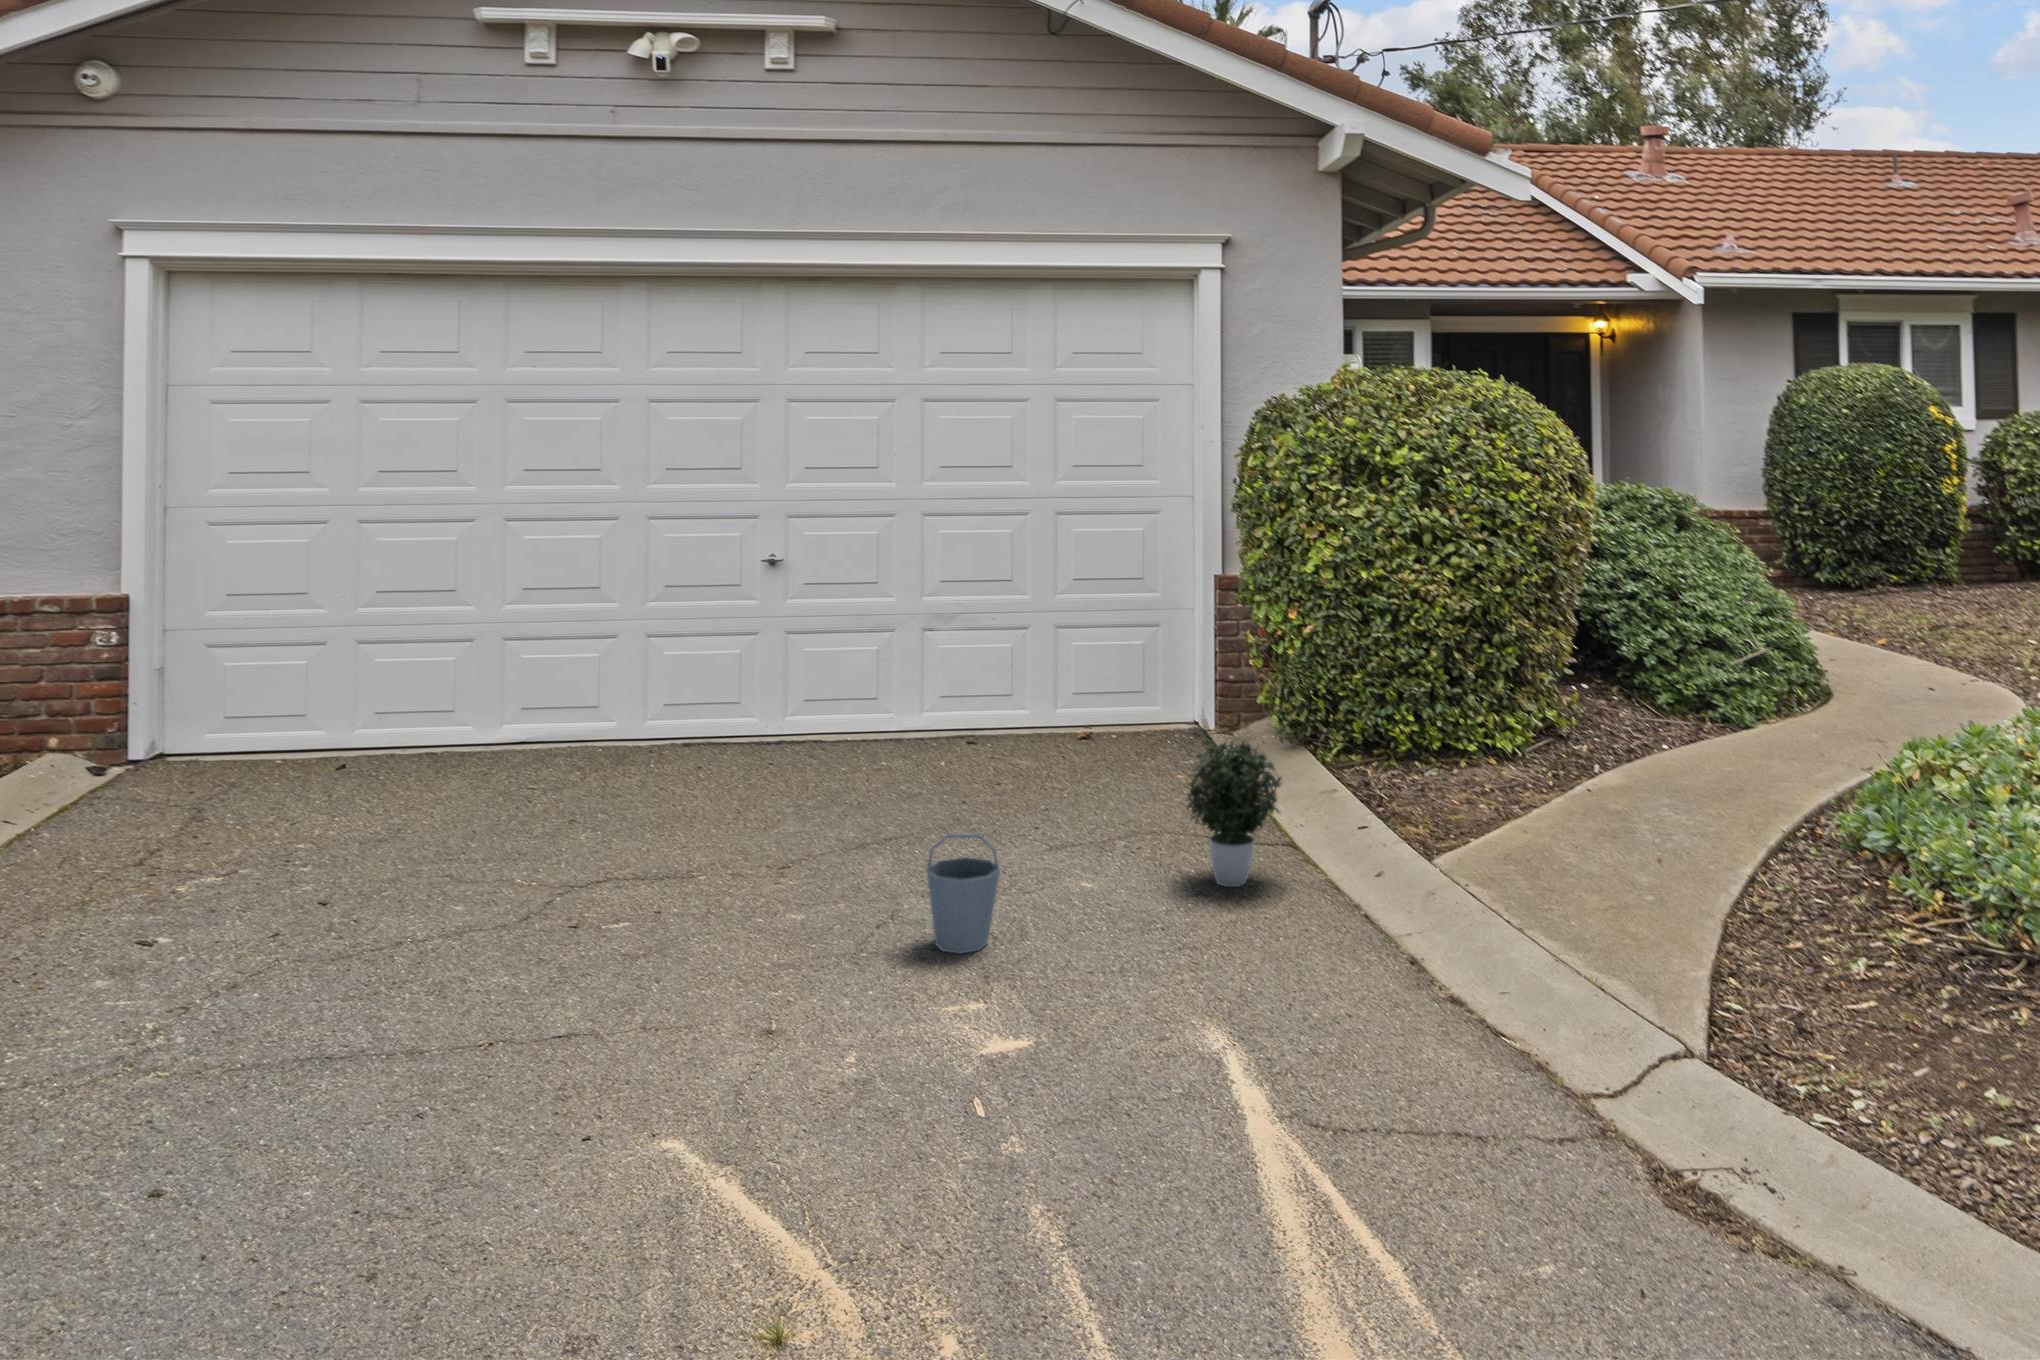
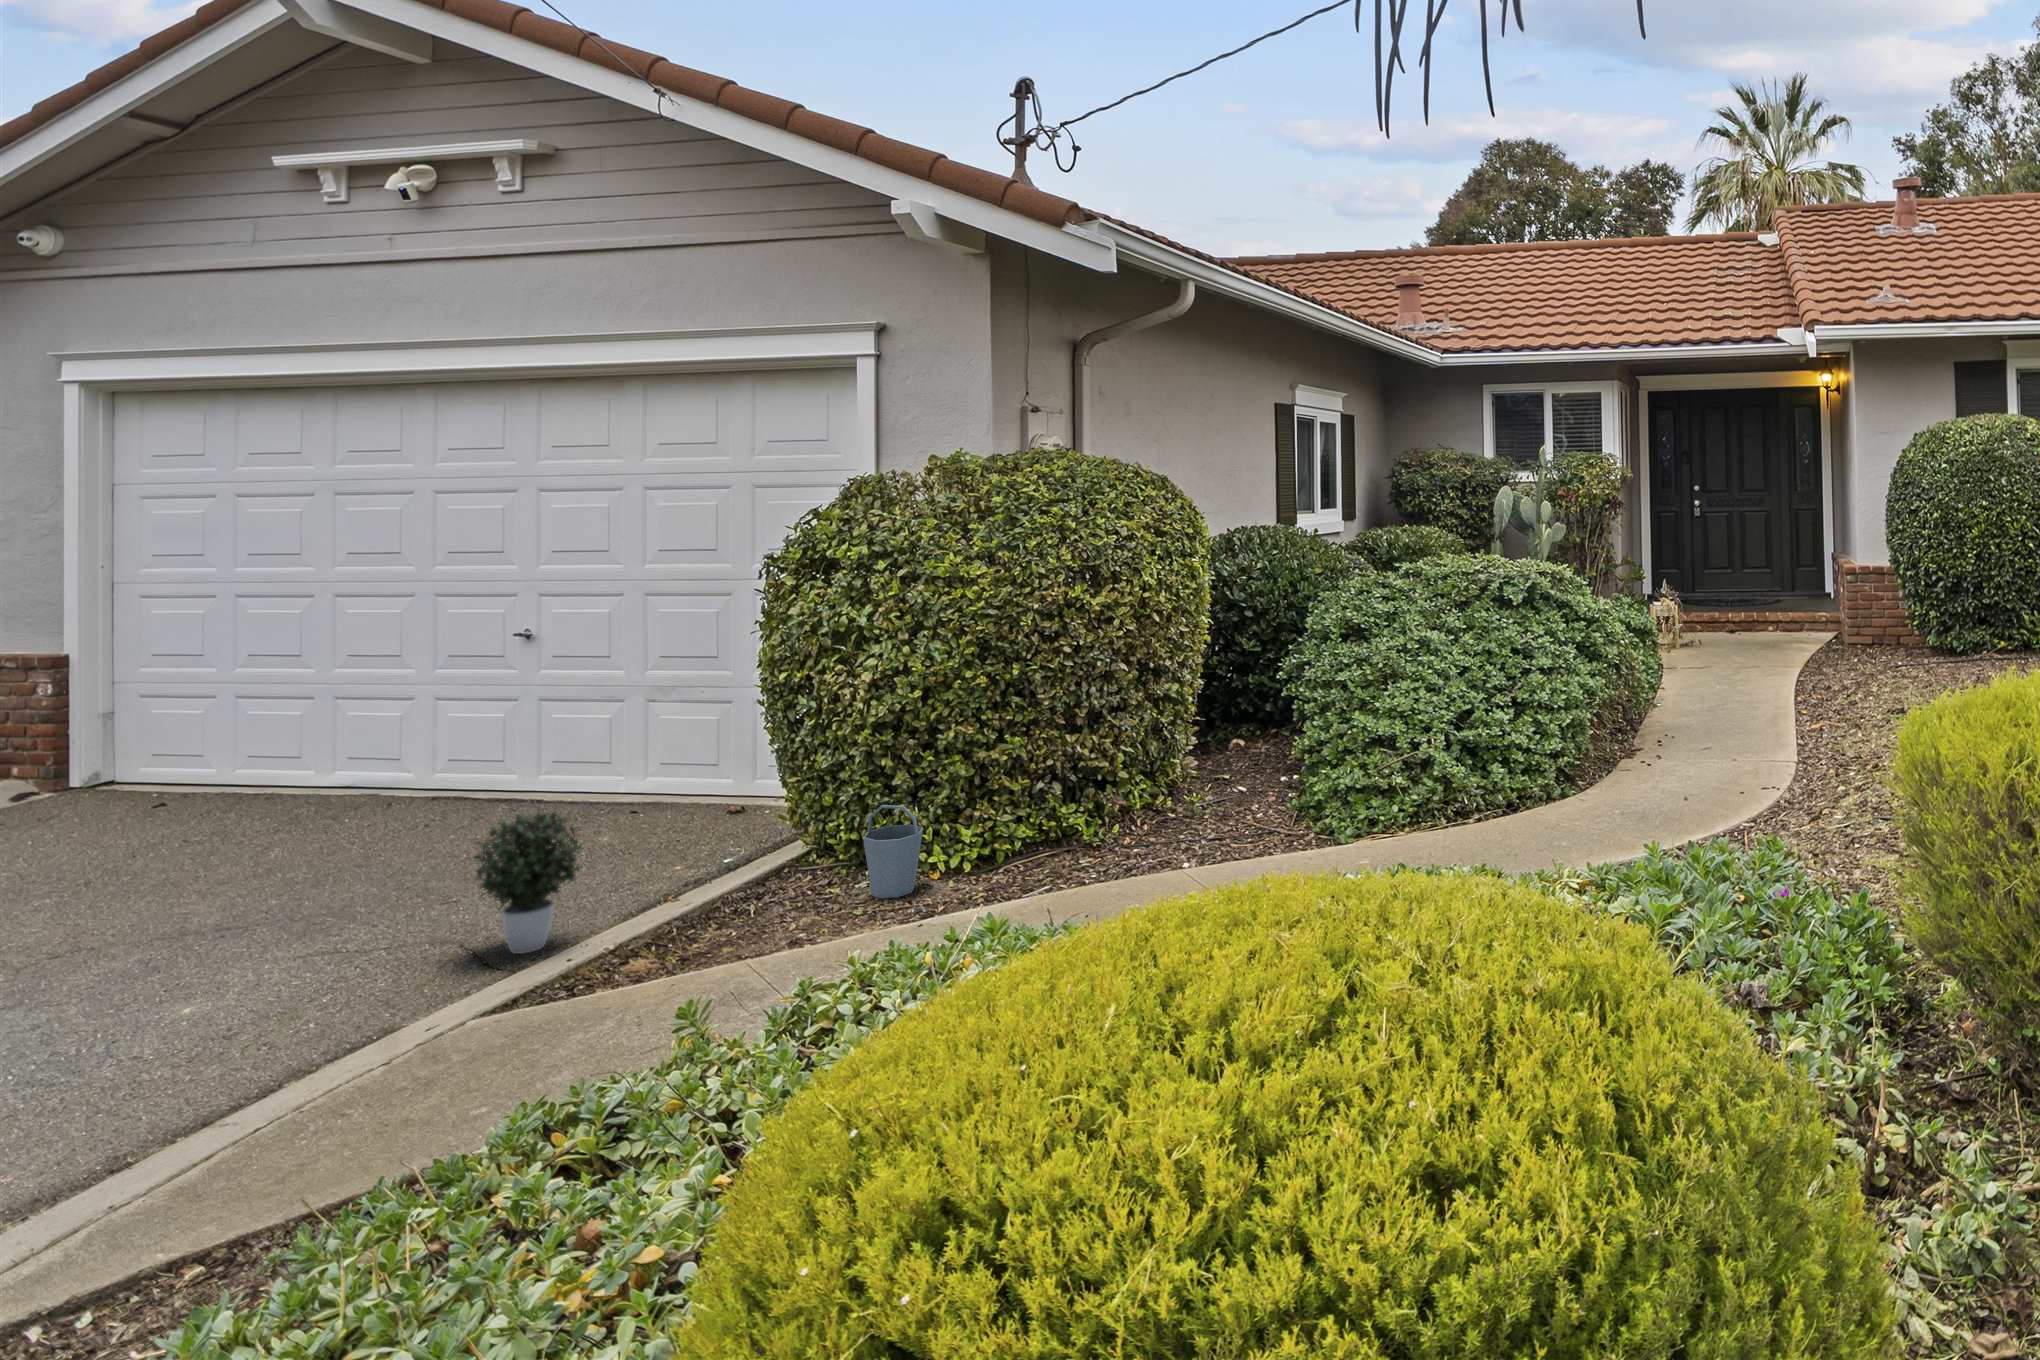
bucket: present [927,834,1000,954] -> present [863,805,923,898]

